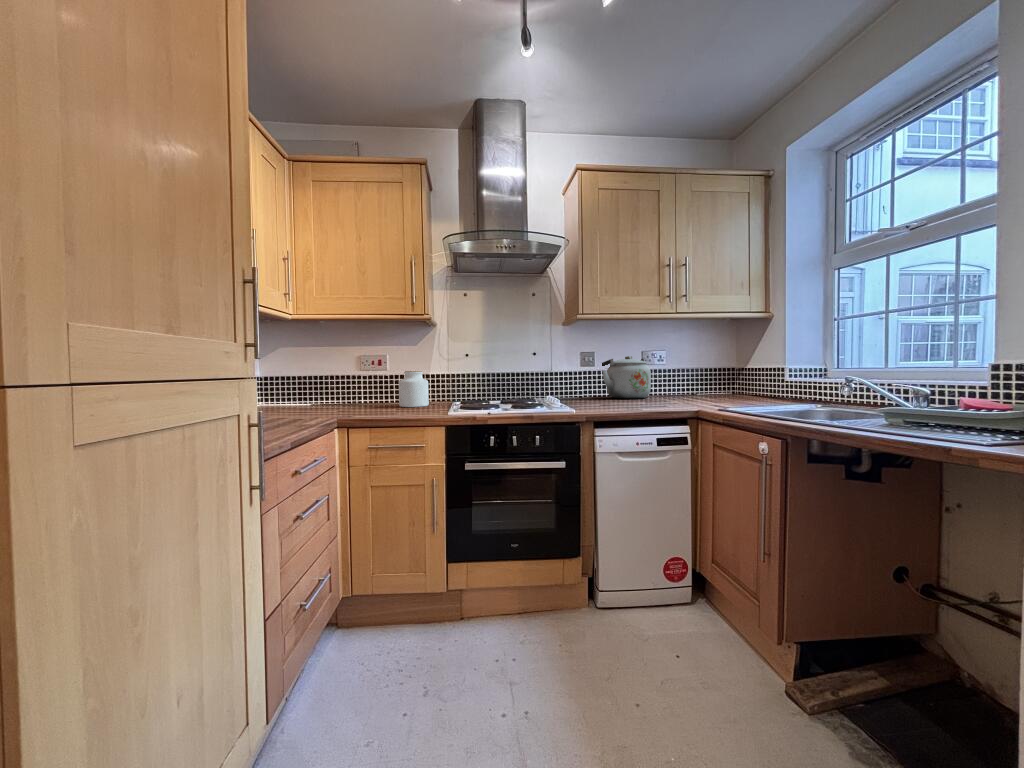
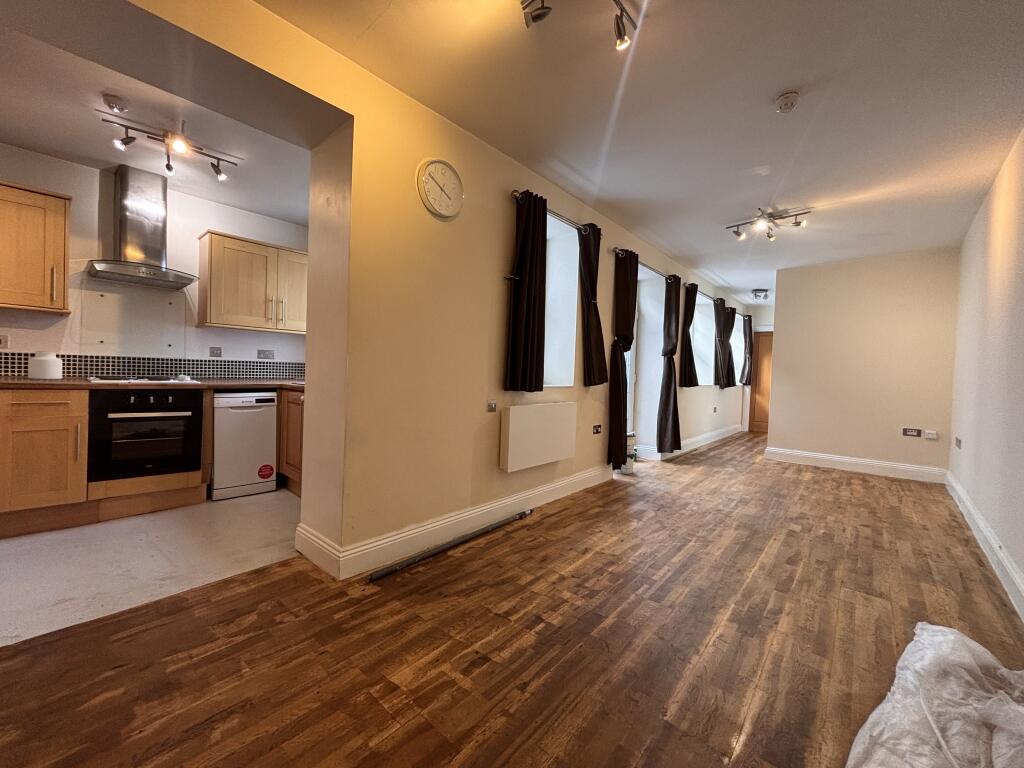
kettle: present [602,356,651,399] -> none [226,352,264,379]

